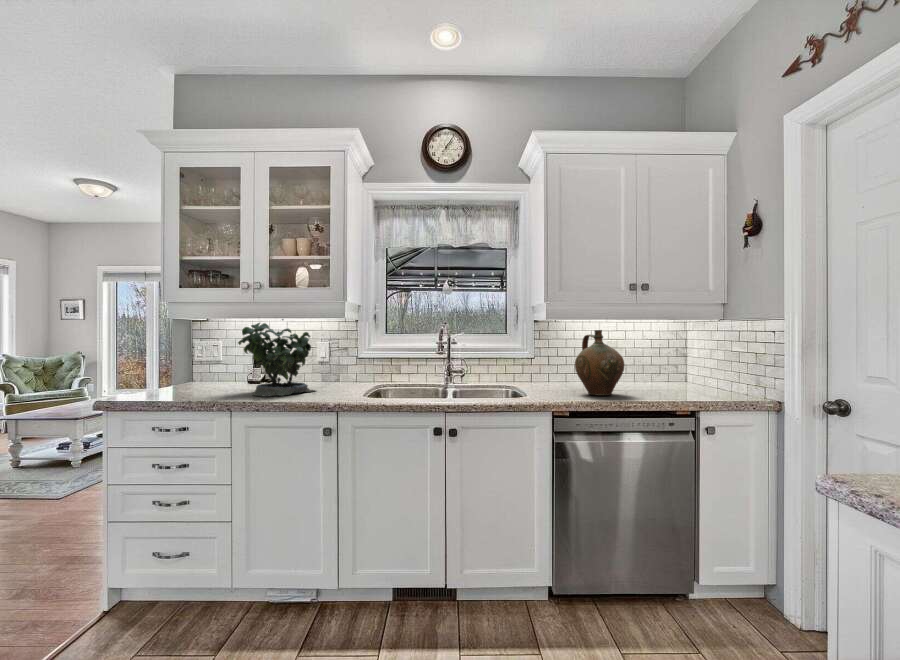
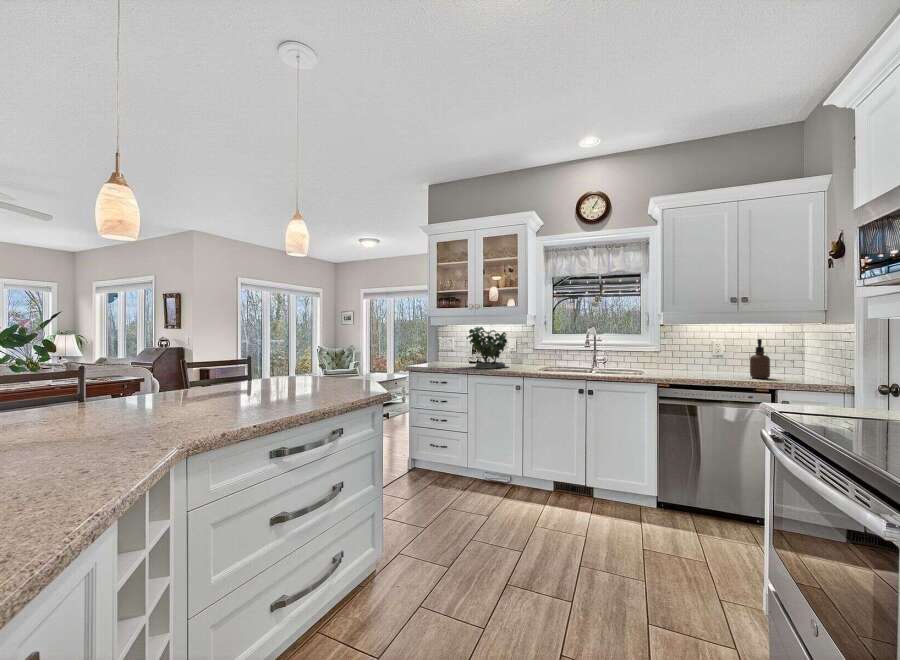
ceramic jug: present [575,330,624,396] -> none [679,331,714,375]
soap dispenser: none [674,342,701,400] -> present [750,339,770,379]

